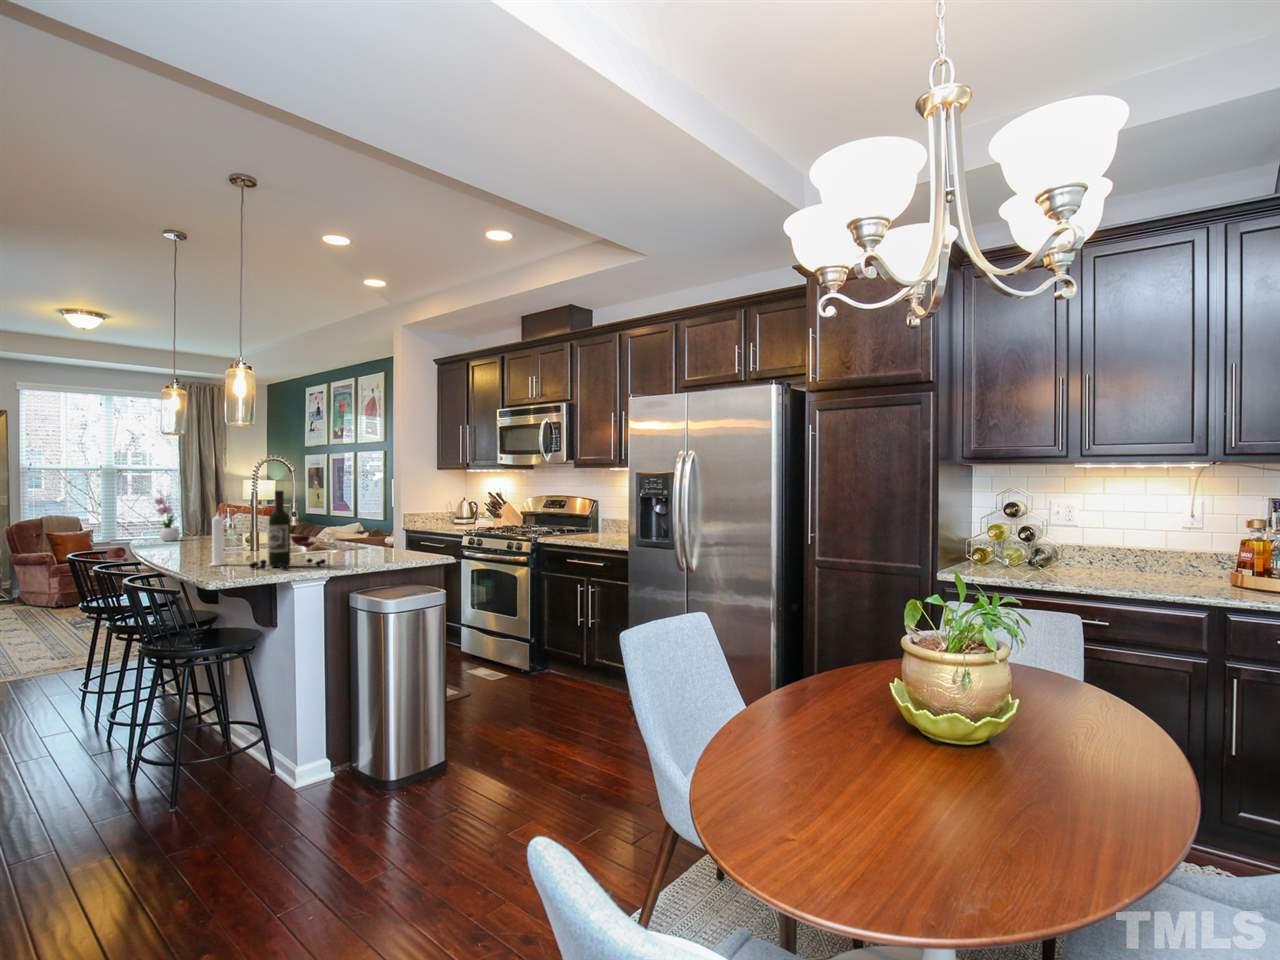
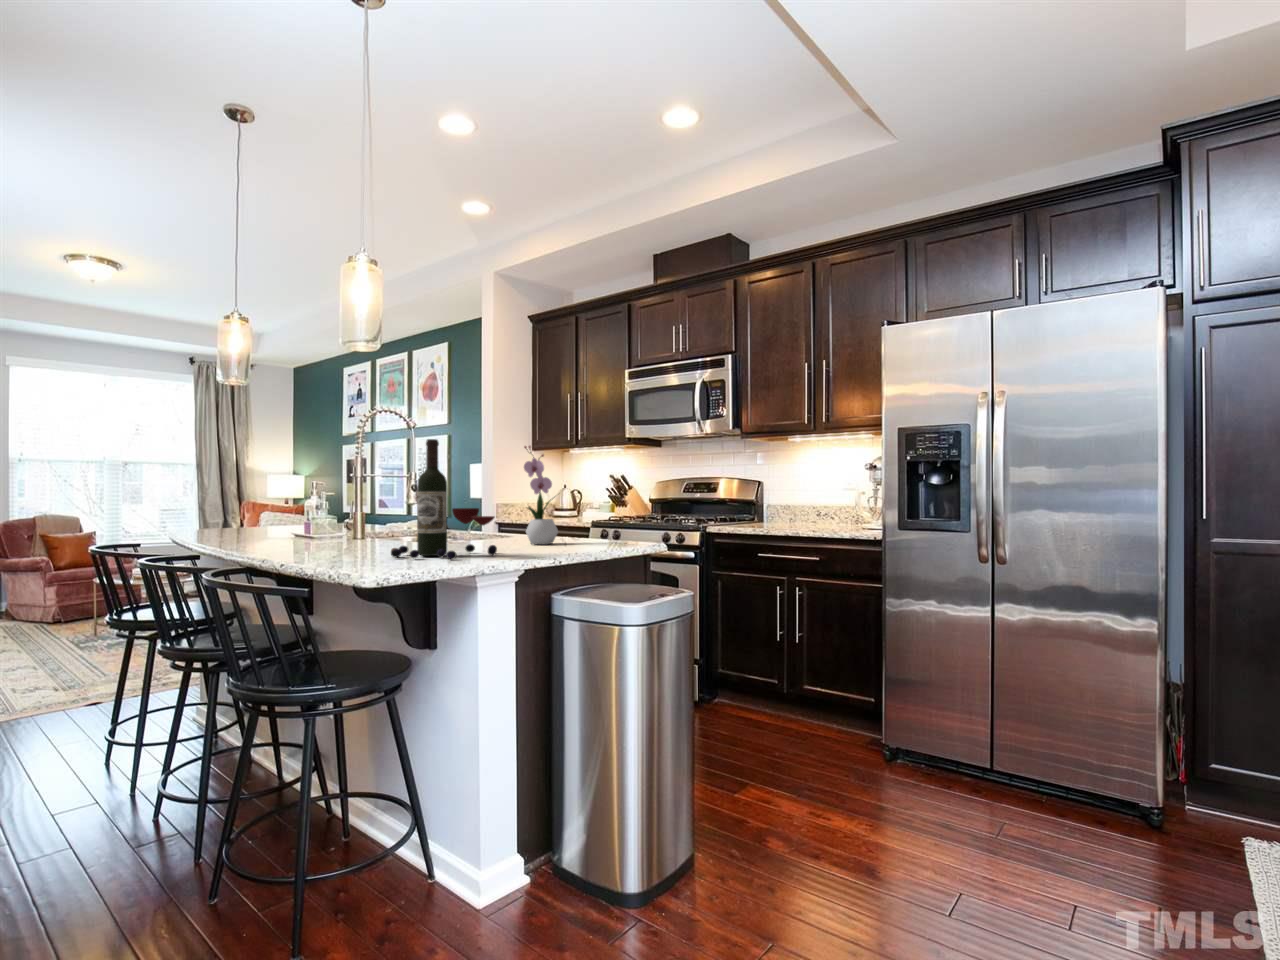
flower arrangement: present [155,497,180,541] -> present [524,446,558,544]
candle: present [210,512,227,566] -> none [319,474,344,555]

